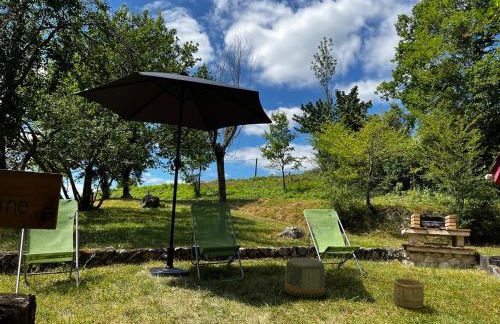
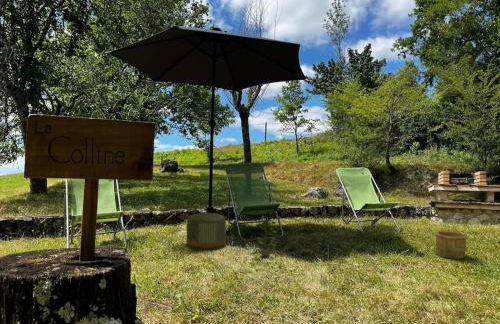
pouf: present [285,258,325,297] -> present [187,213,226,250]
potted plant: none [209,262,232,302] -> present [258,219,278,257]

